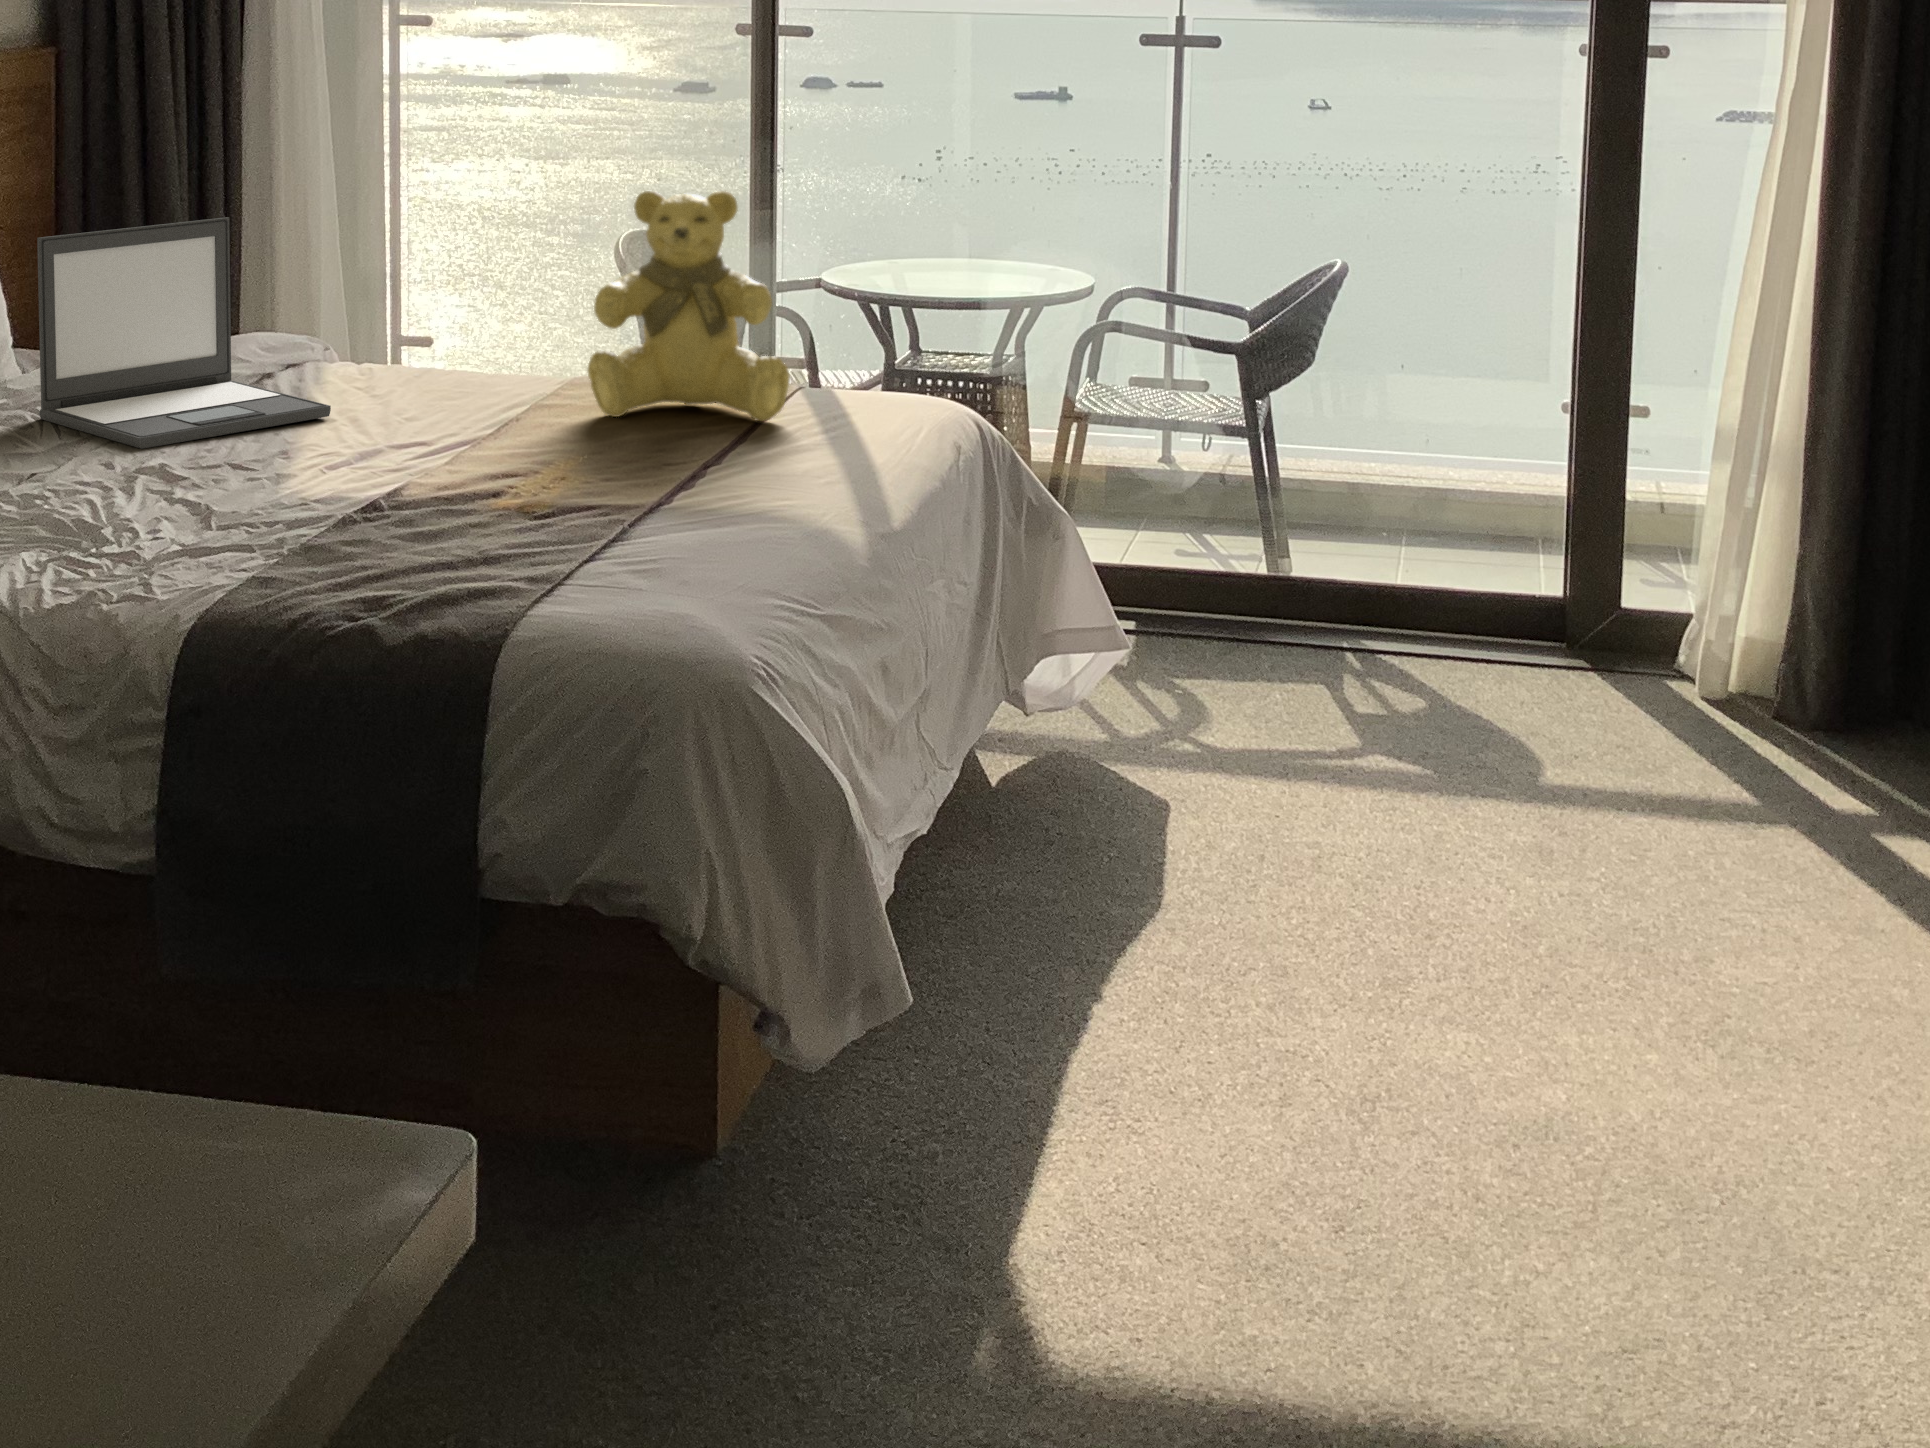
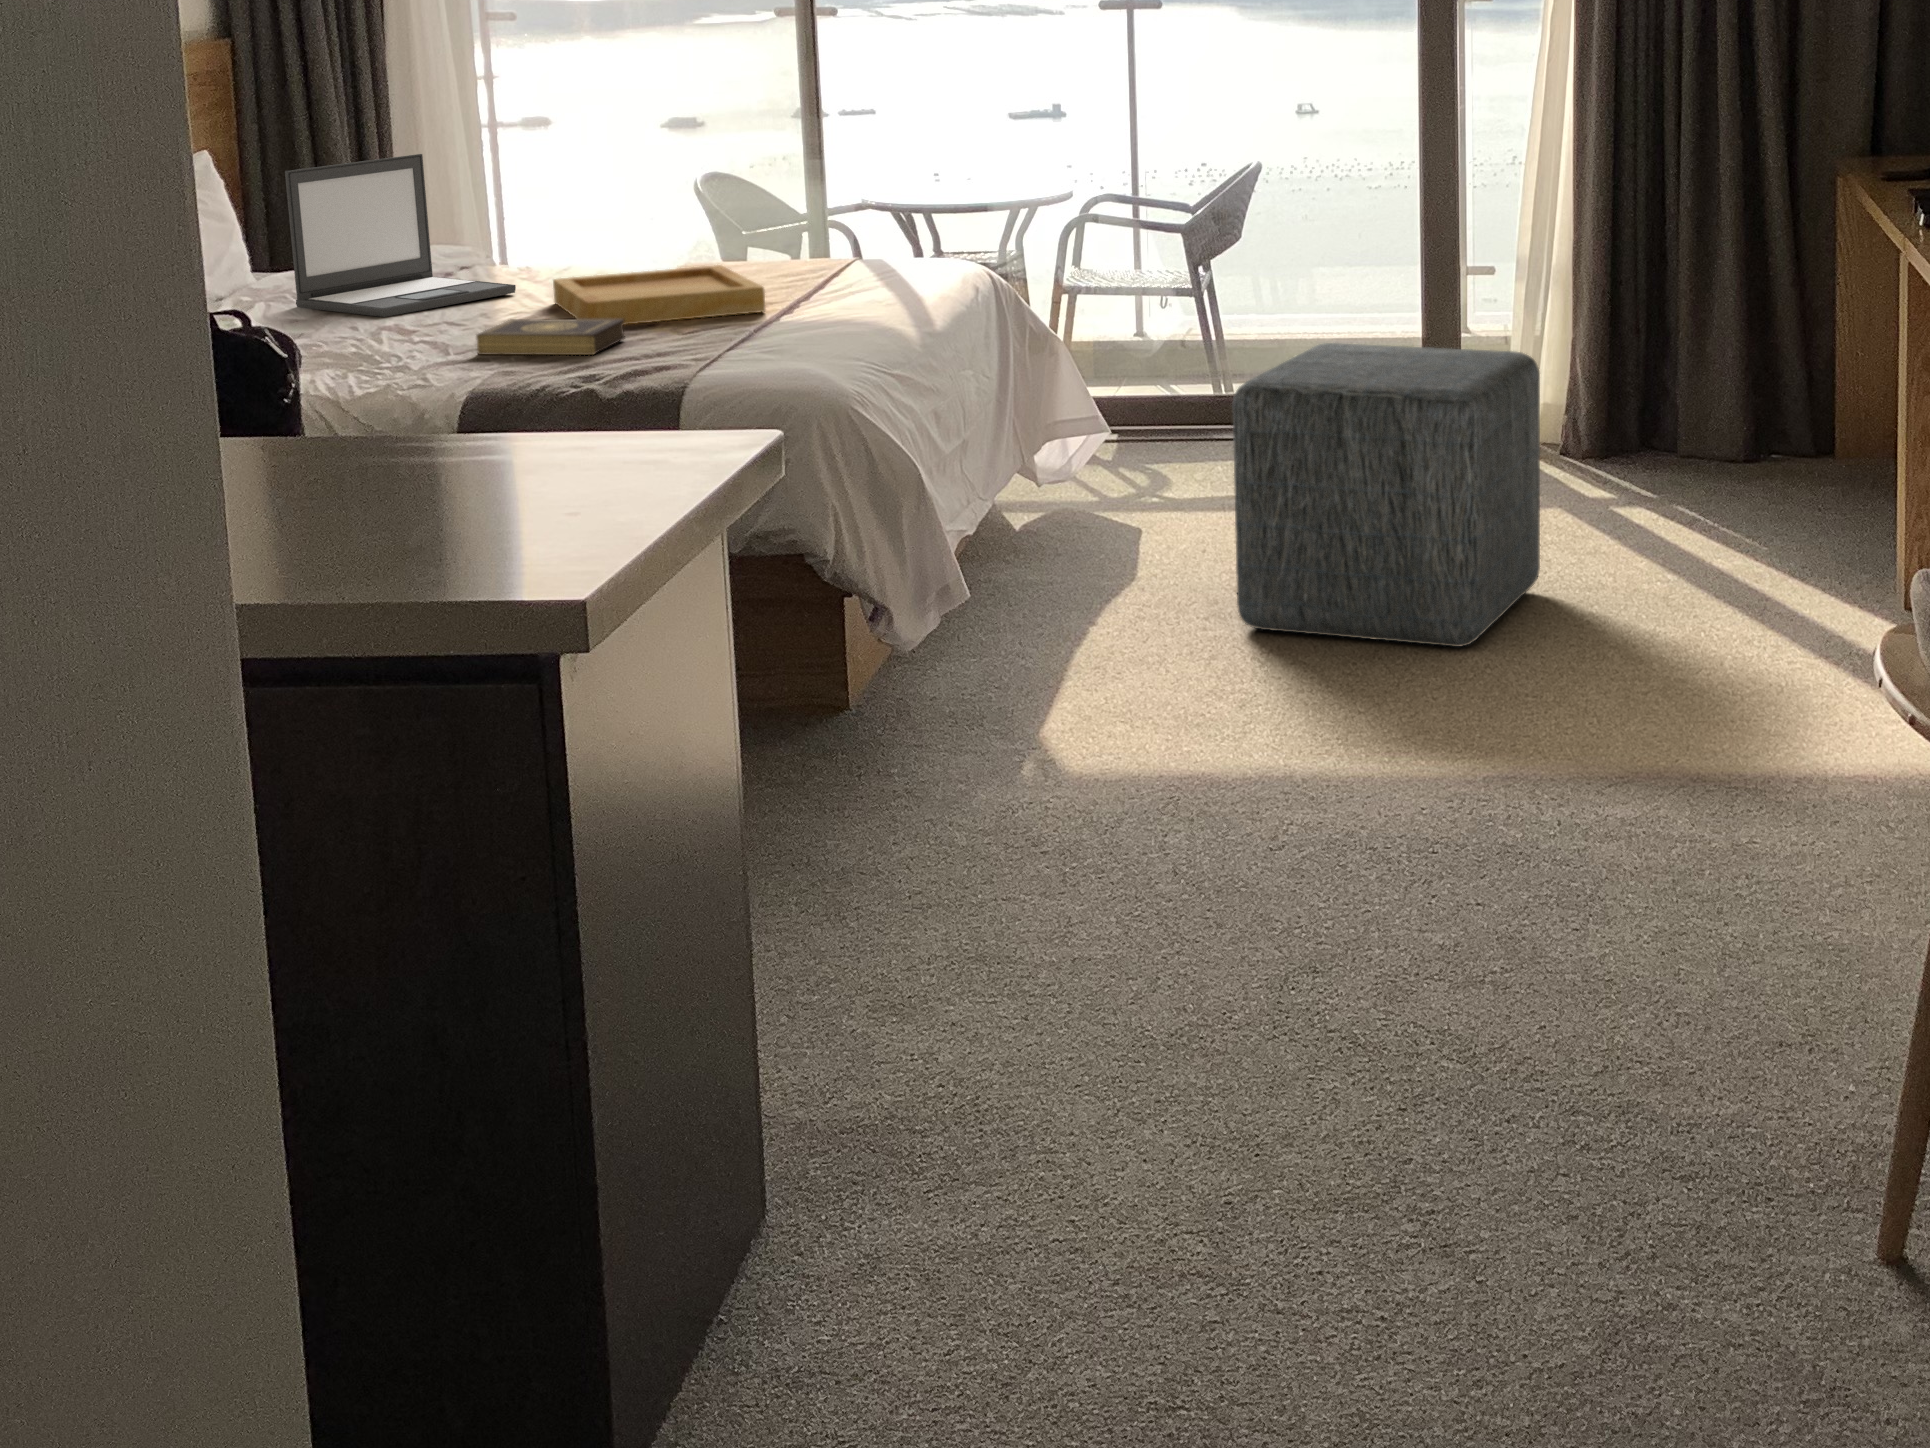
teddy bear: present [588,191,790,421] -> none [703,113,852,282]
tray: none [374,399,656,496] -> present [553,265,765,325]
book: none [231,484,447,558] -> present [476,319,625,355]
ottoman: none [1325,591,1821,1126] -> present [1233,343,1540,647]

